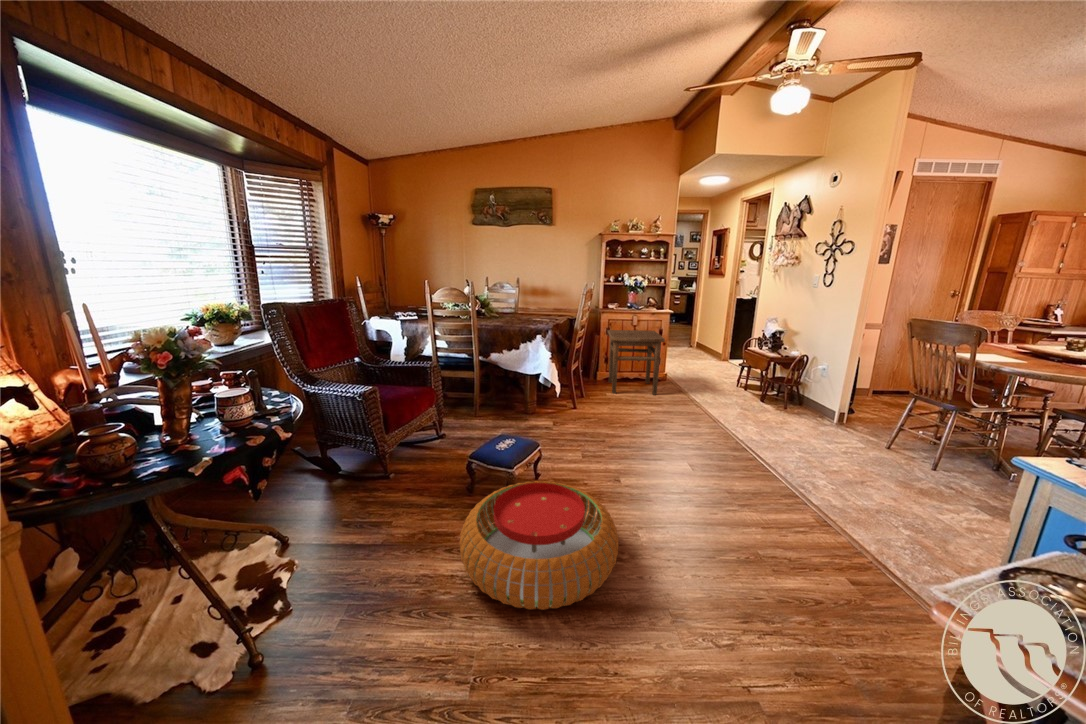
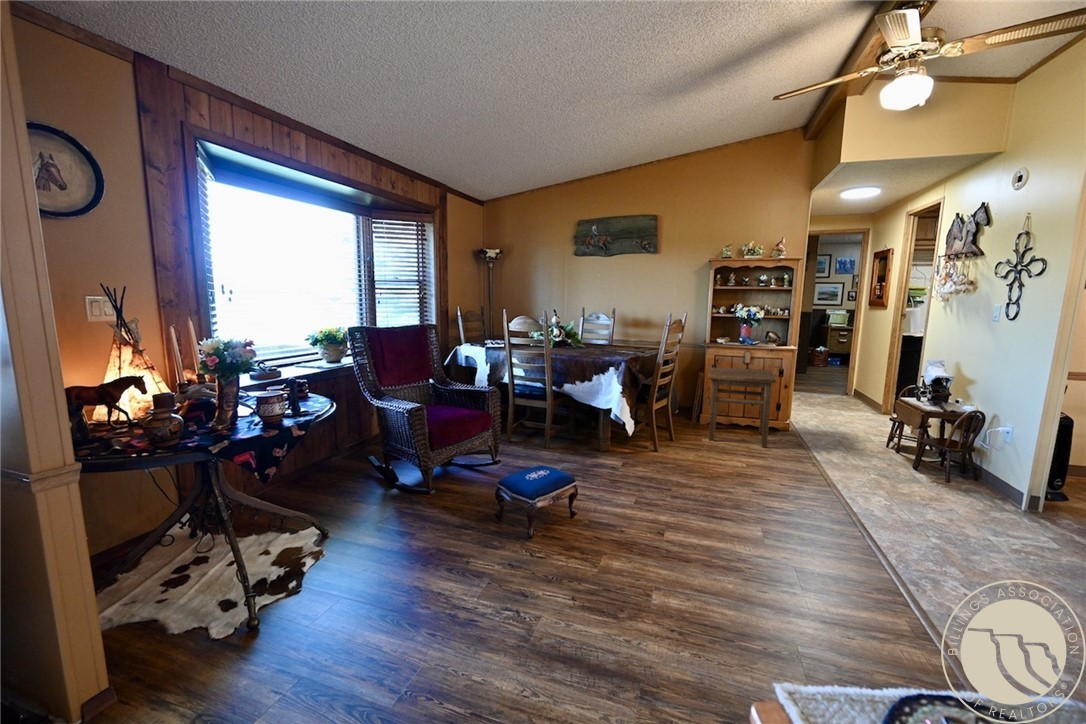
pouf: present [460,481,618,610] -> none [444,513,618,651]

